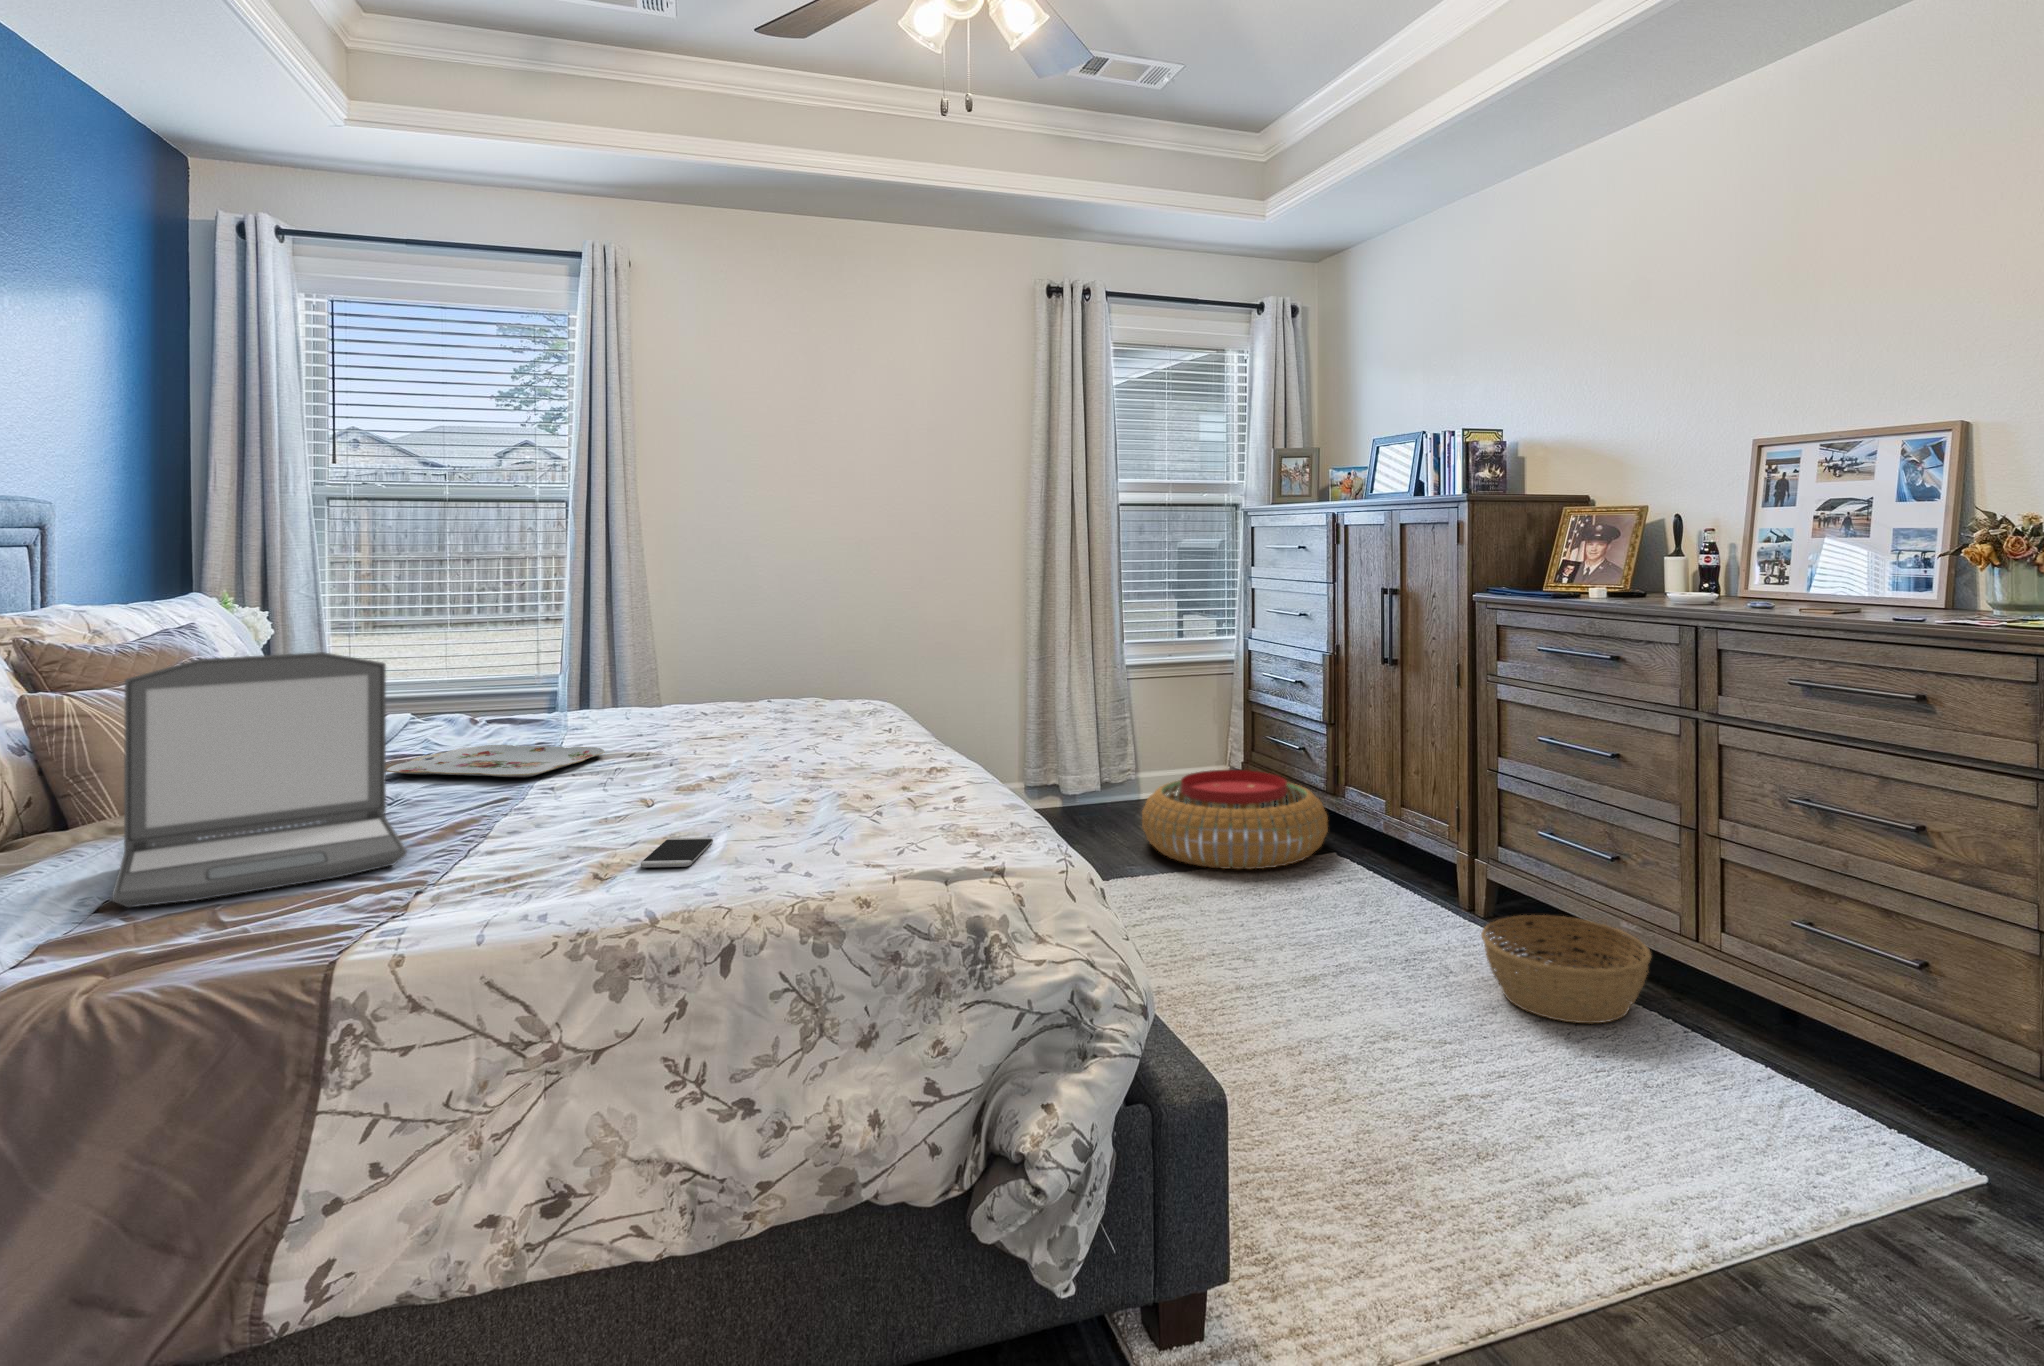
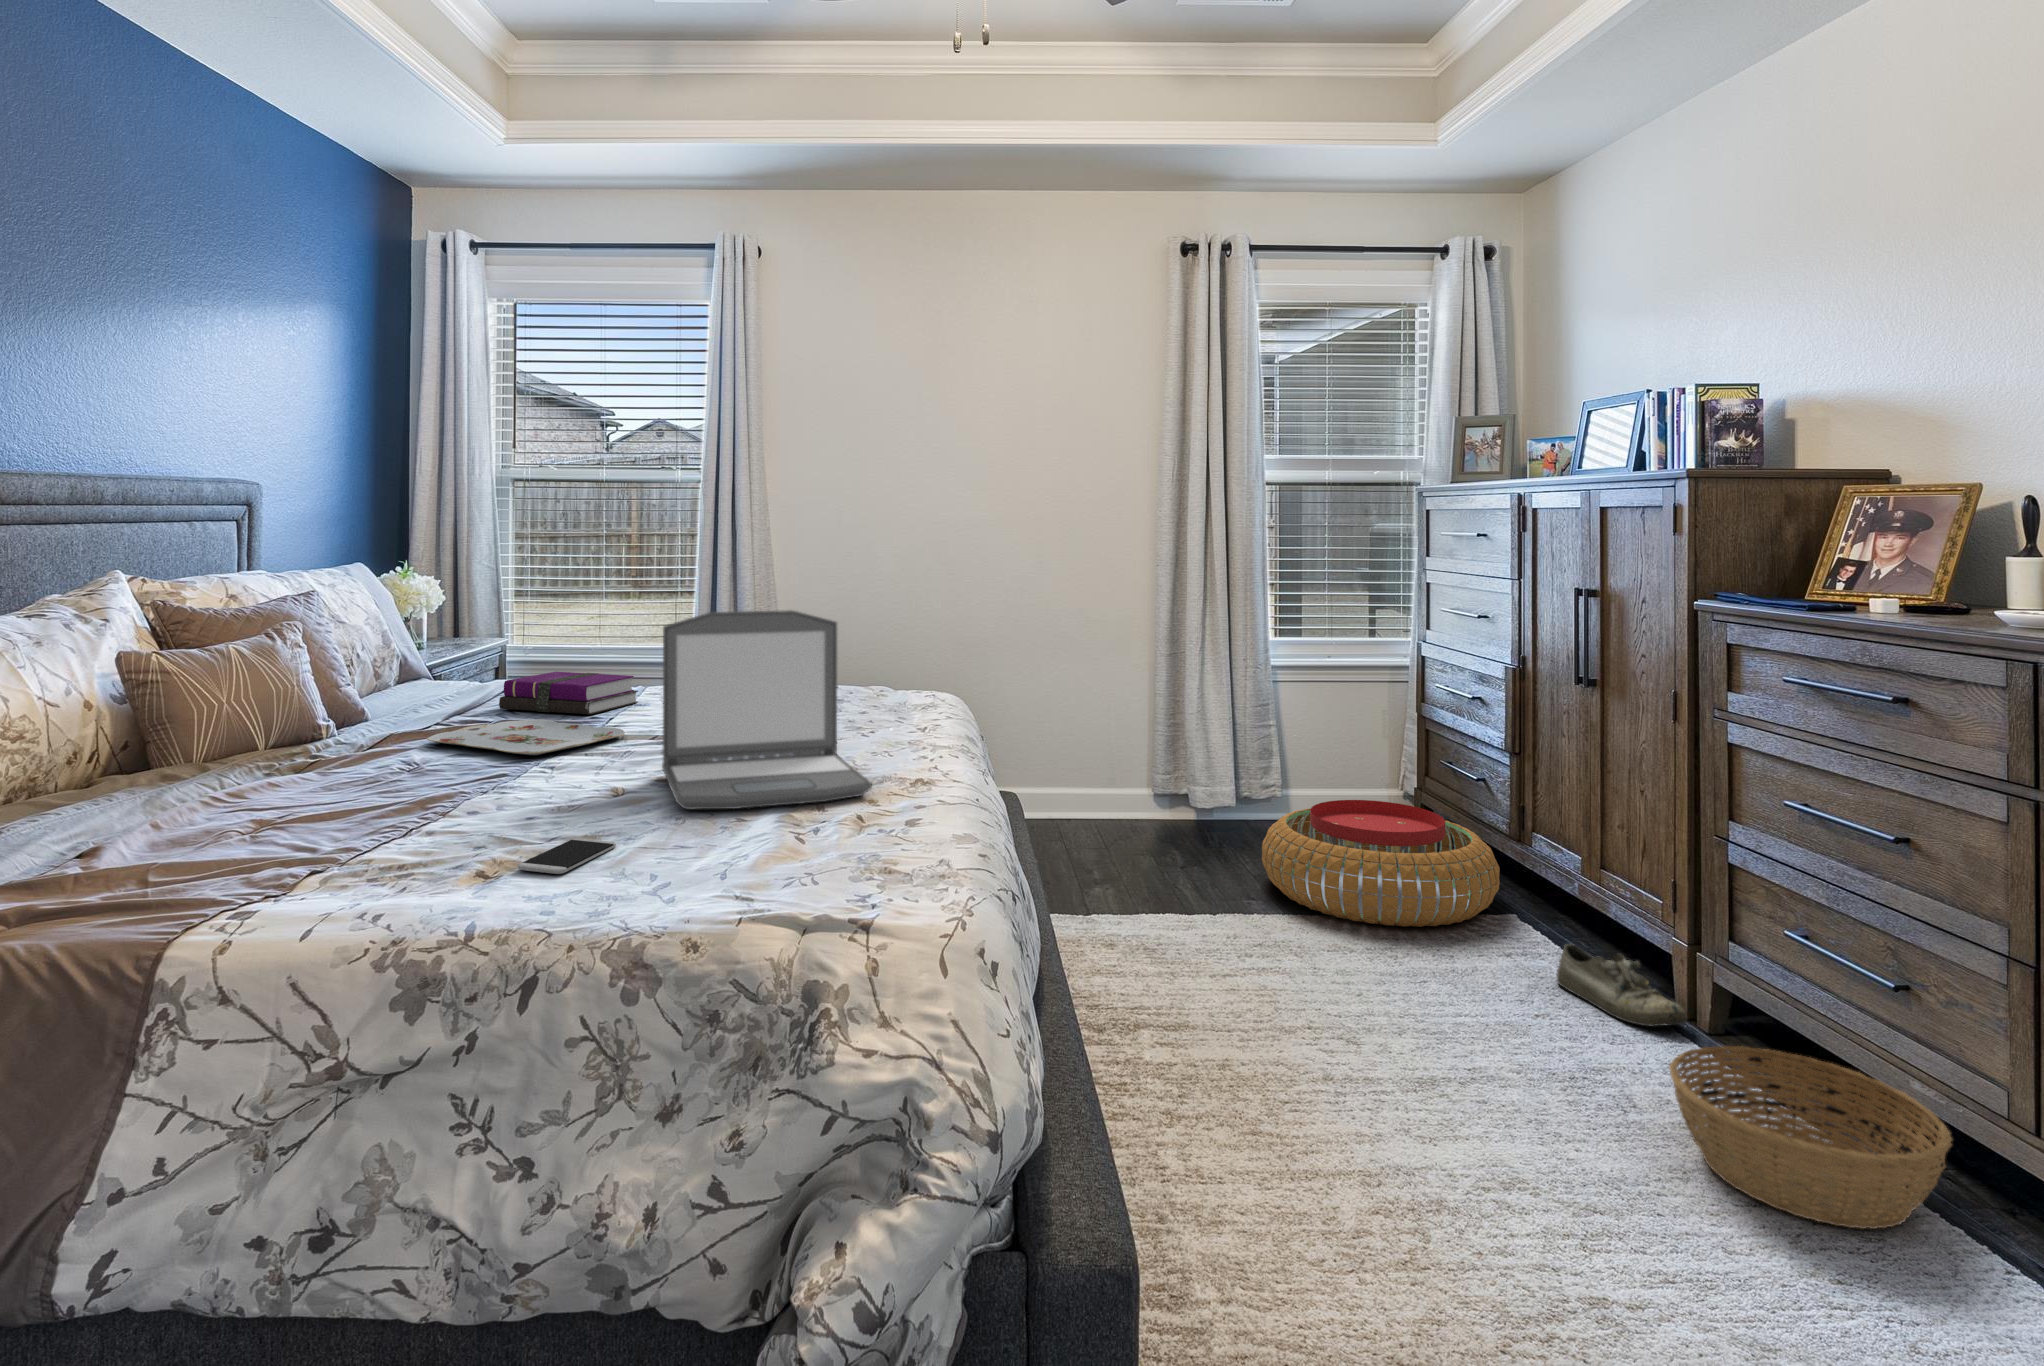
laptop: present [112,652,407,907] -> present [662,610,872,809]
notebook: none [426,697,578,739] -> present [499,672,638,714]
shoe: none [1381,864,1474,917] -> present [1557,944,1687,1026]

